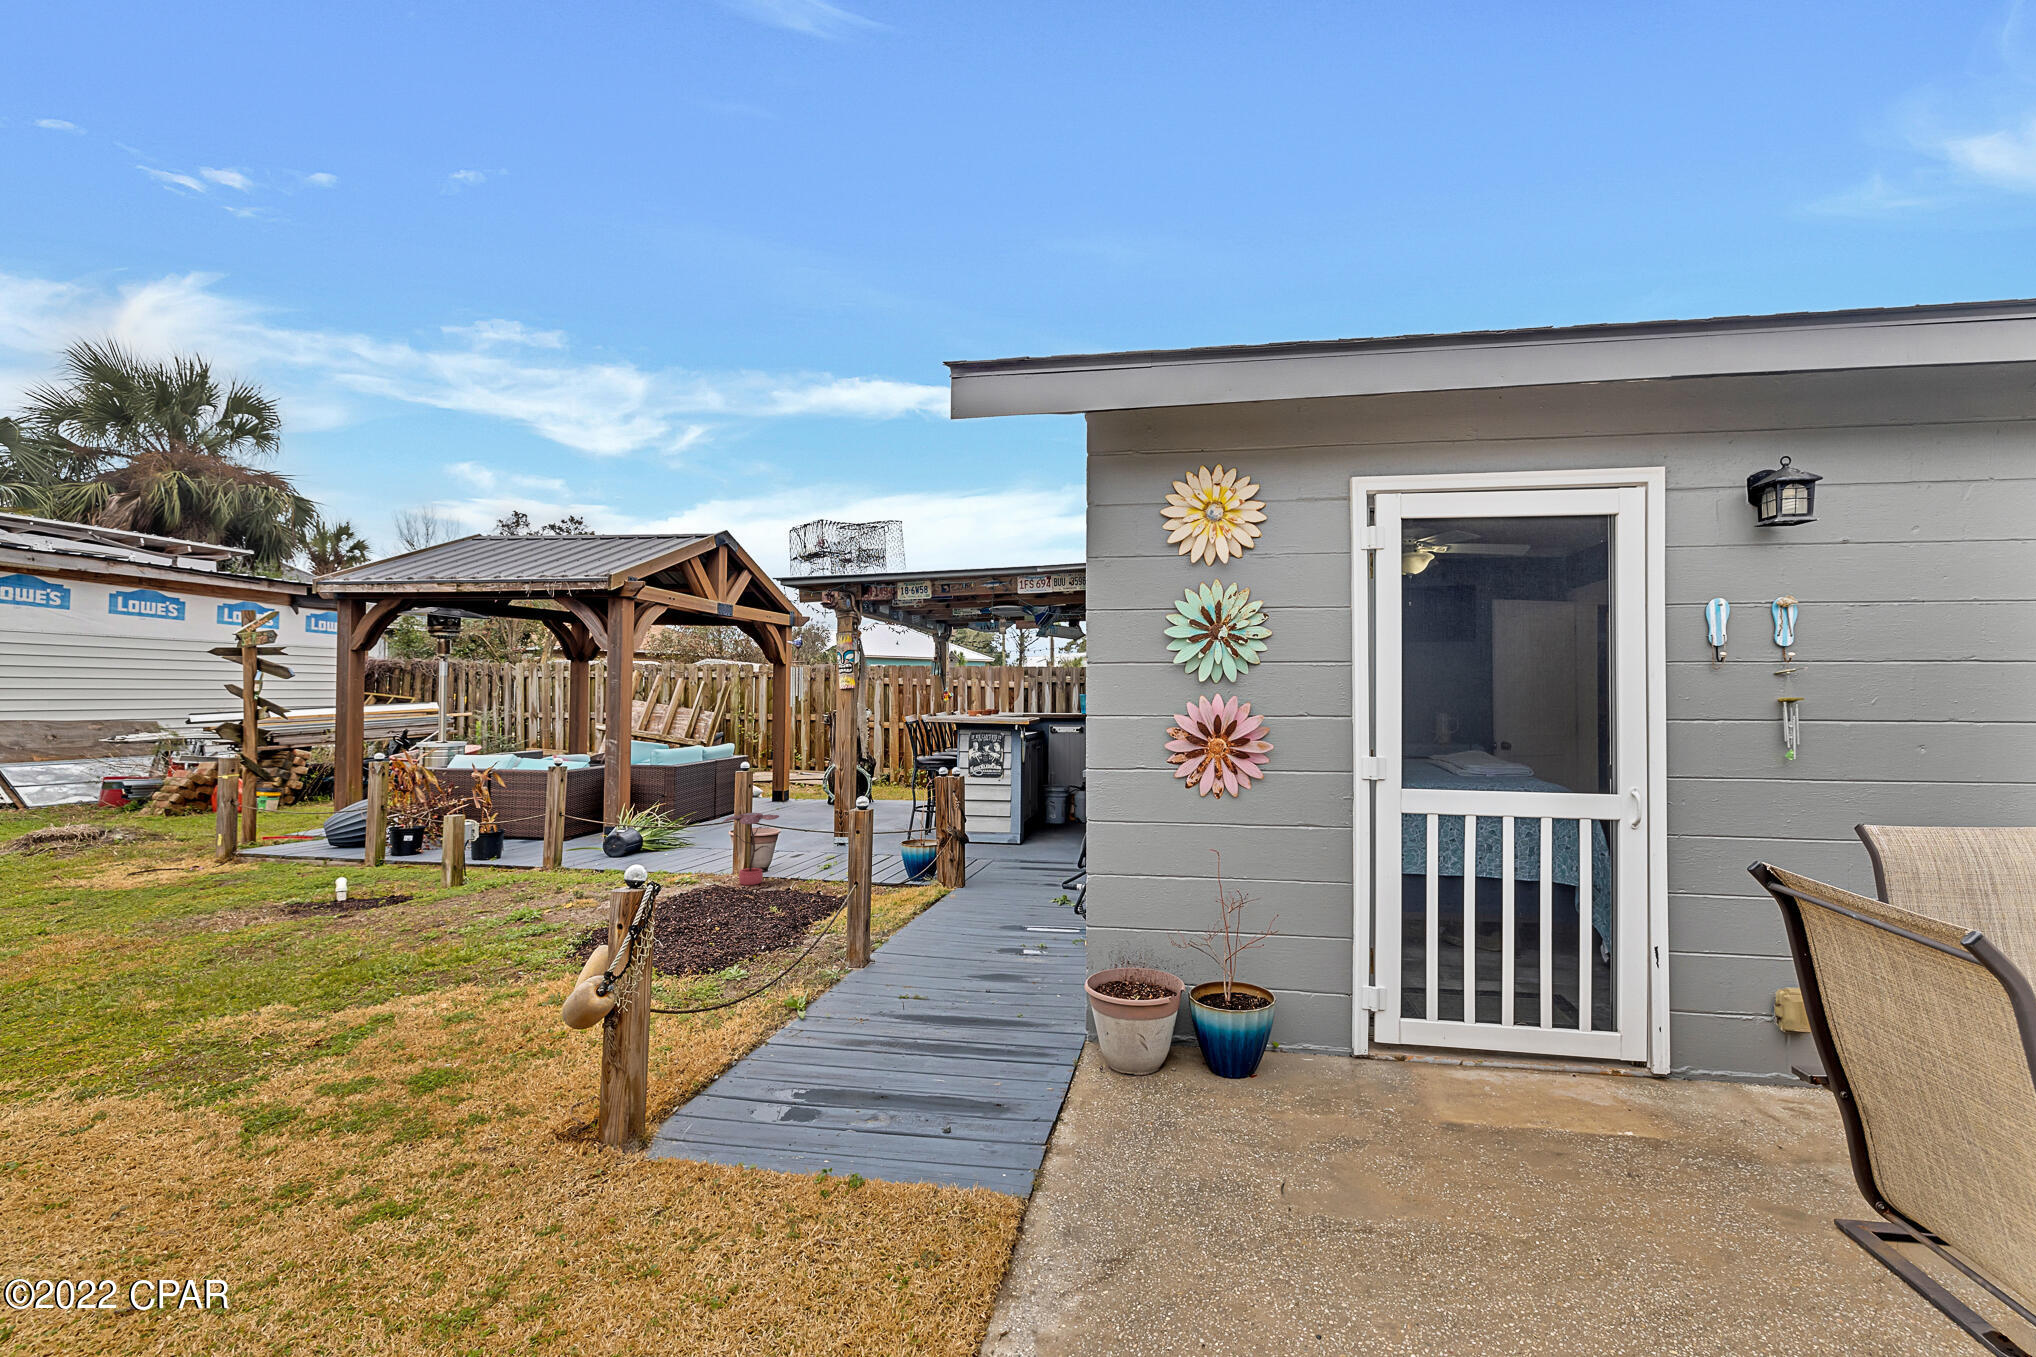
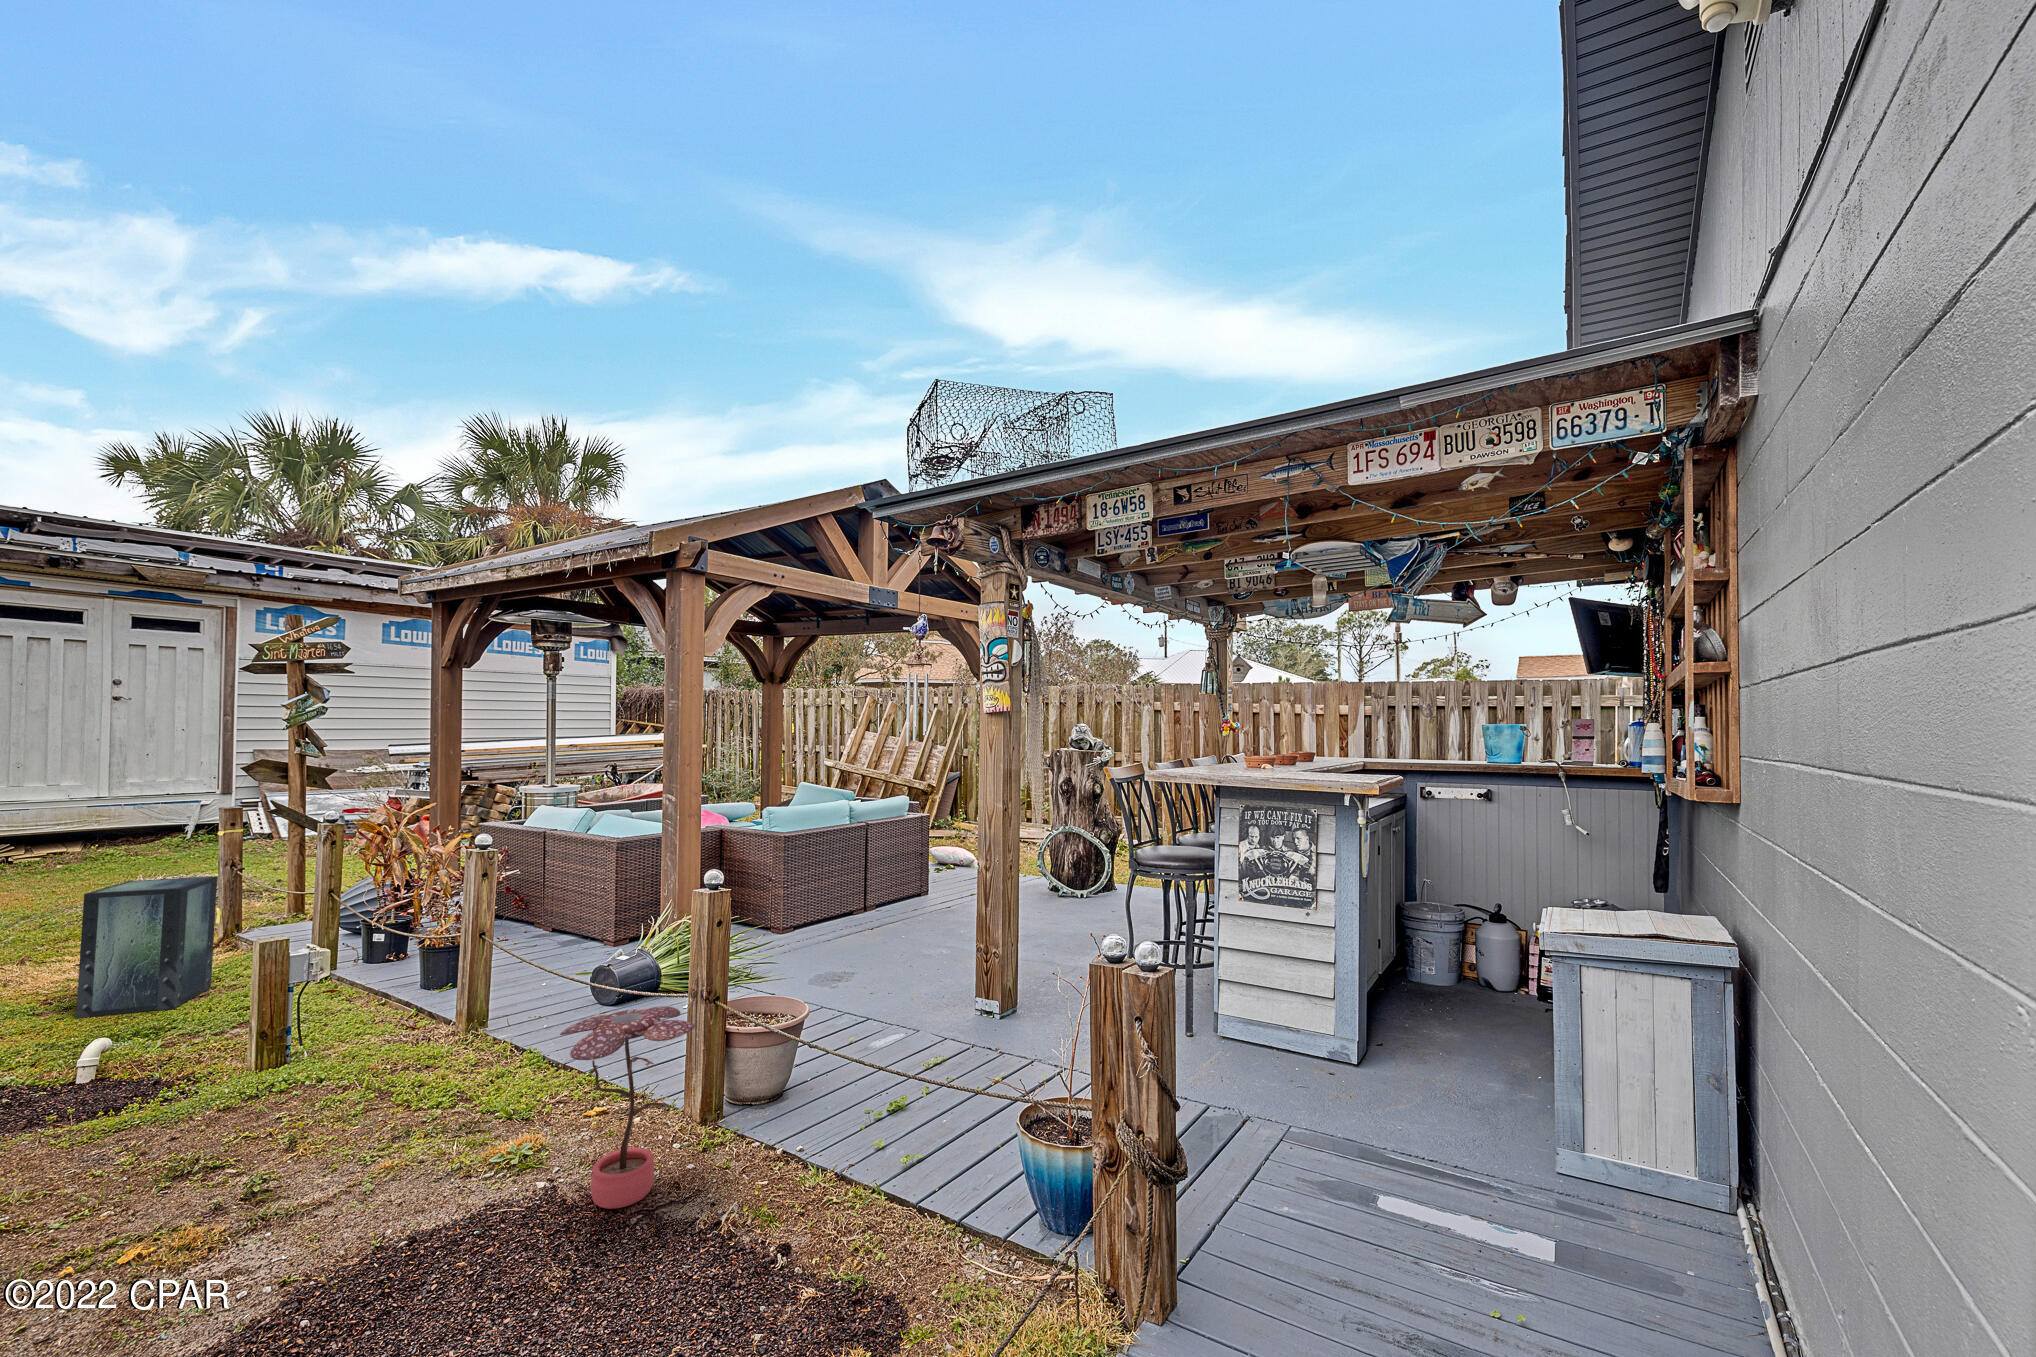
storage box: none [275,795,340,879] -> present [76,876,217,1018]

